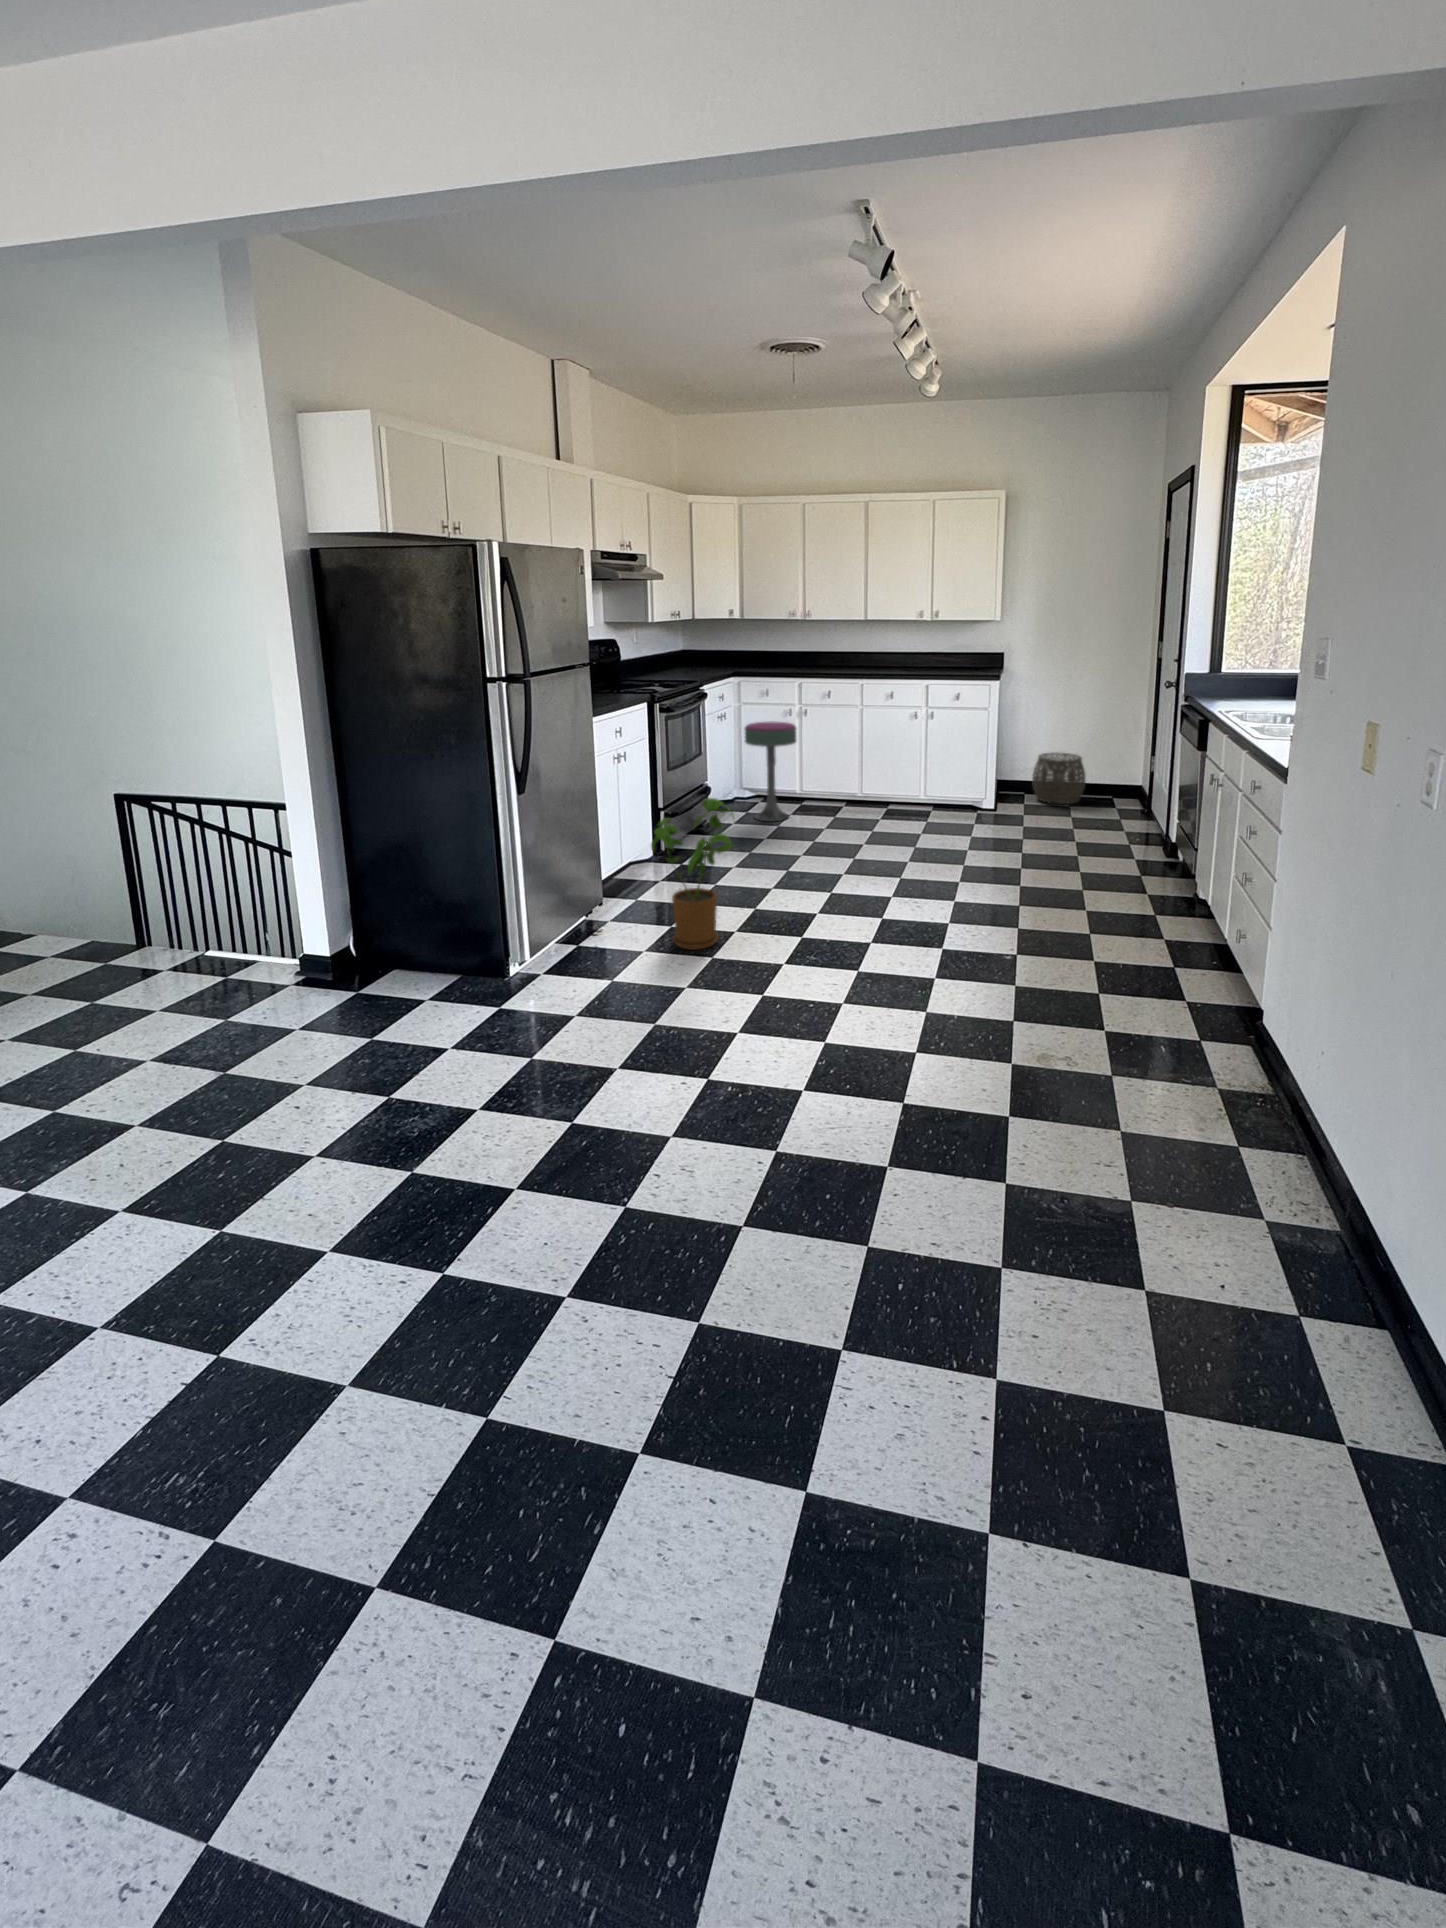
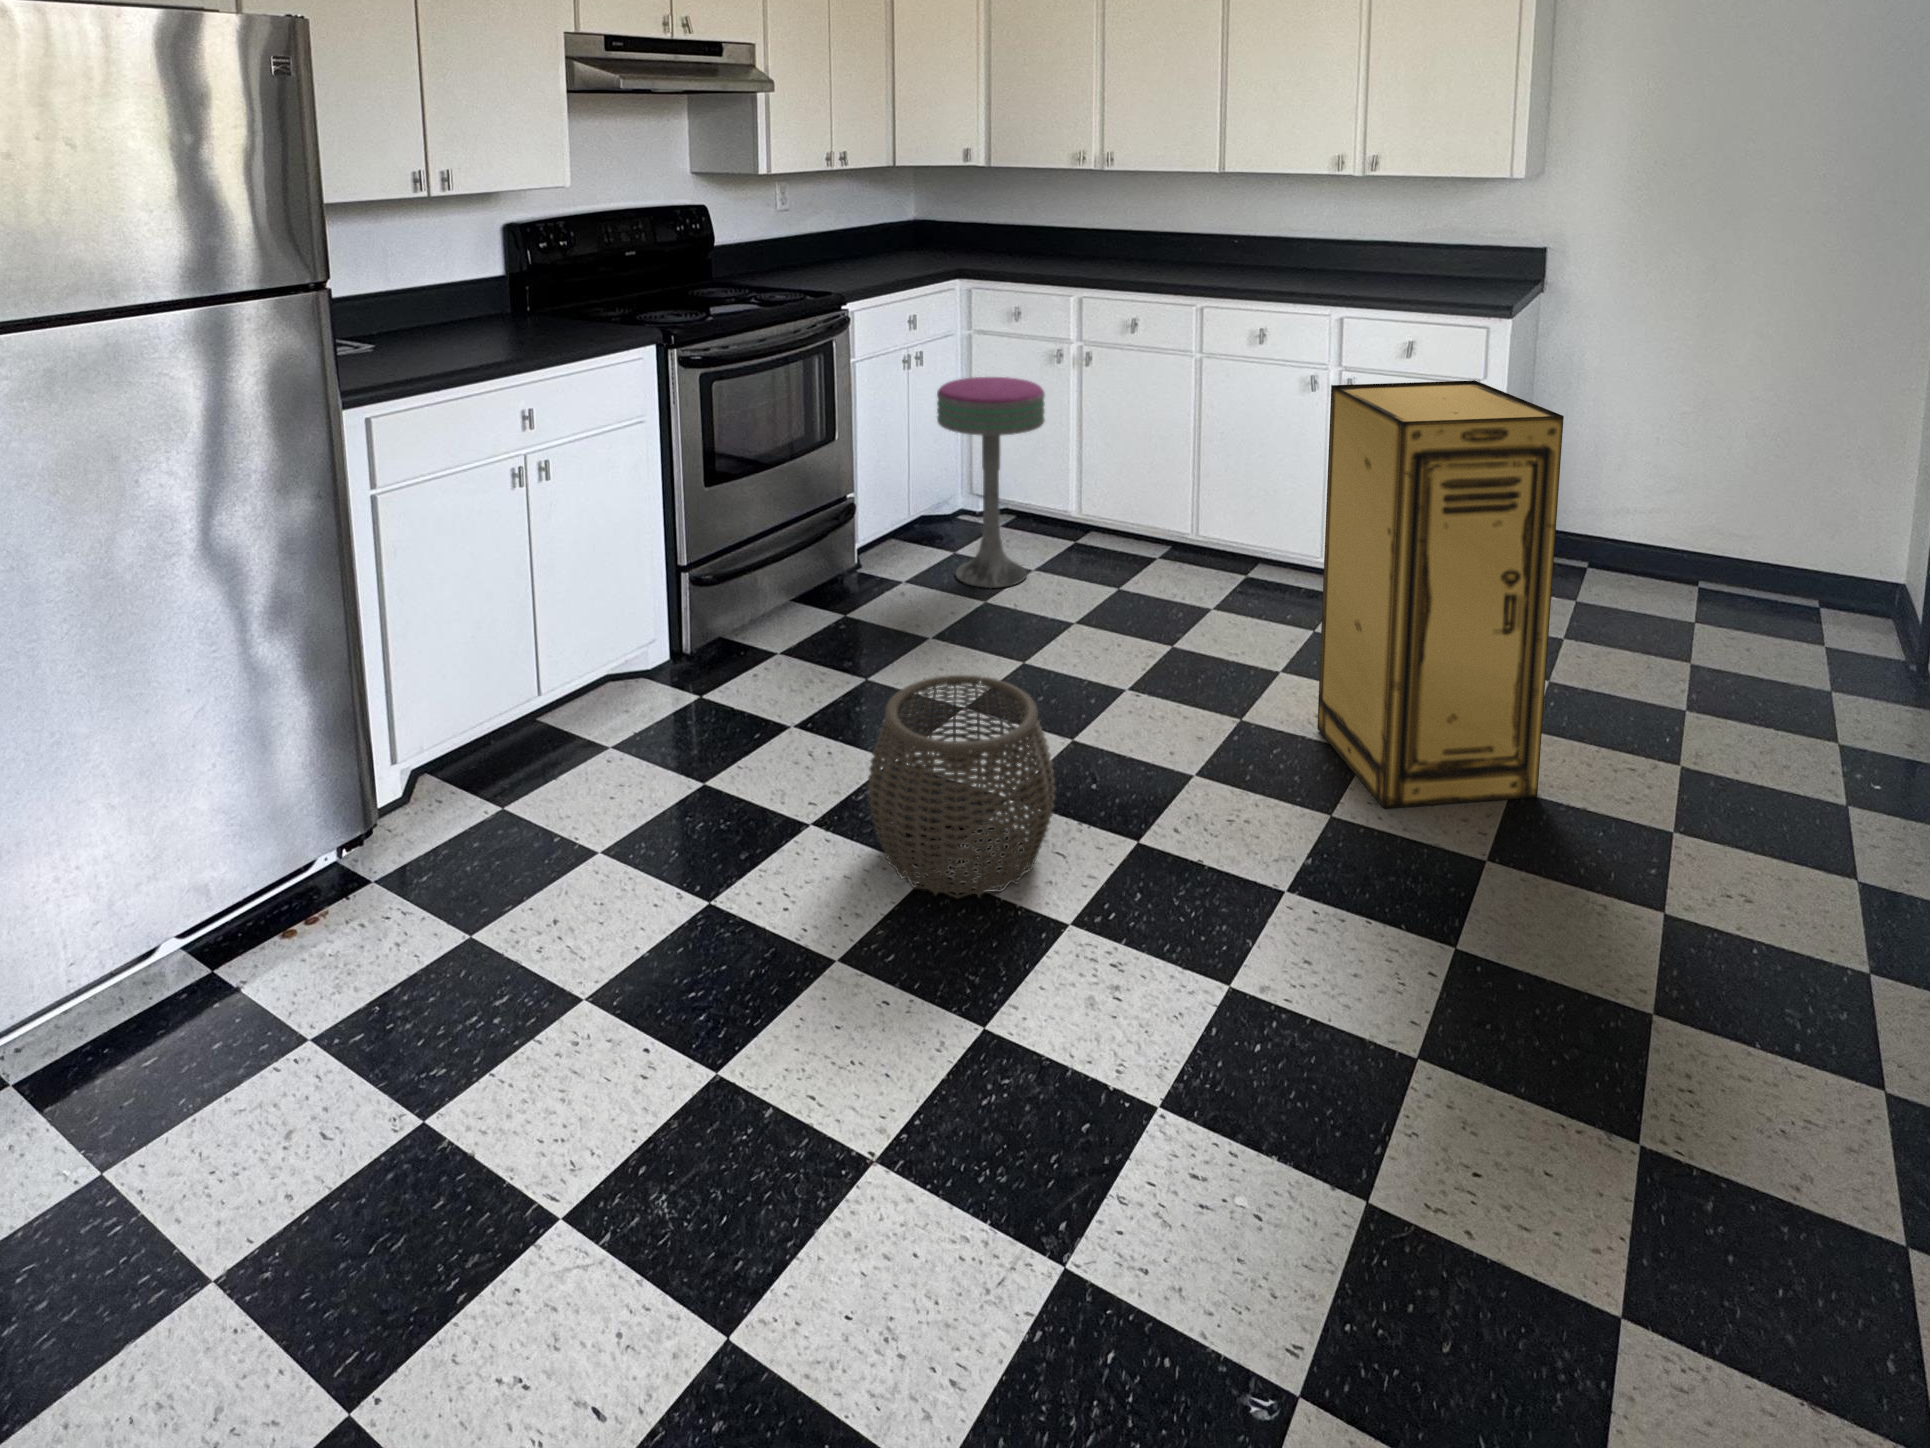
storage cabinet: none [943,700,1036,863] -> present [1317,380,1564,808]
woven basket: present [1032,752,1085,804] -> present [868,675,1056,898]
house plant: present [651,798,734,950] -> none [361,644,602,1061]

